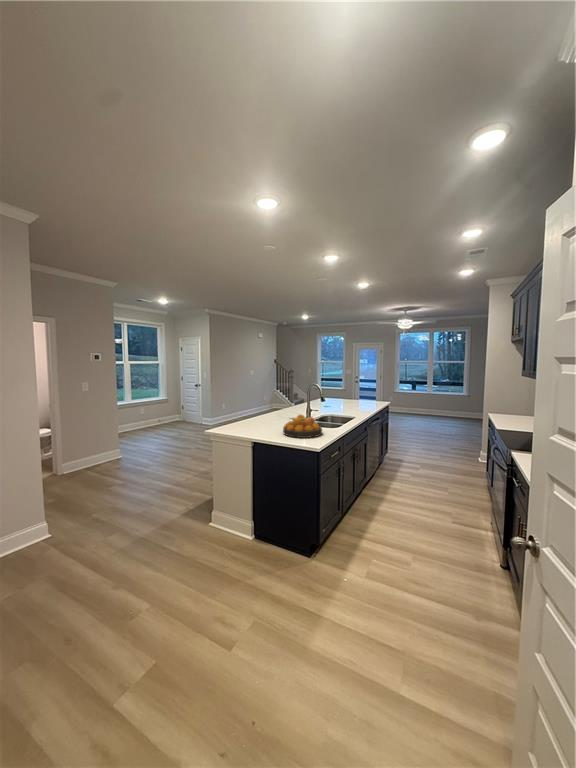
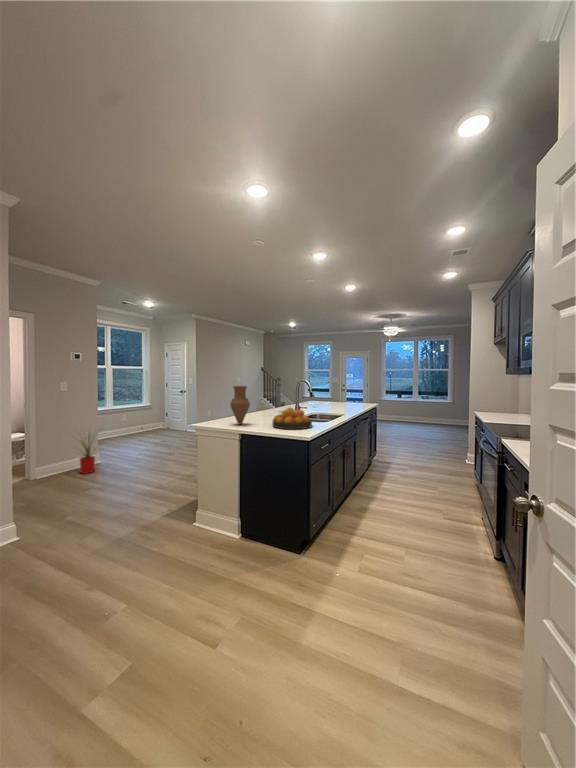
vase: none [242,393,261,431] -> present [230,386,250,424]
house plant: none [84,421,125,470] -> present [79,433,97,474]

